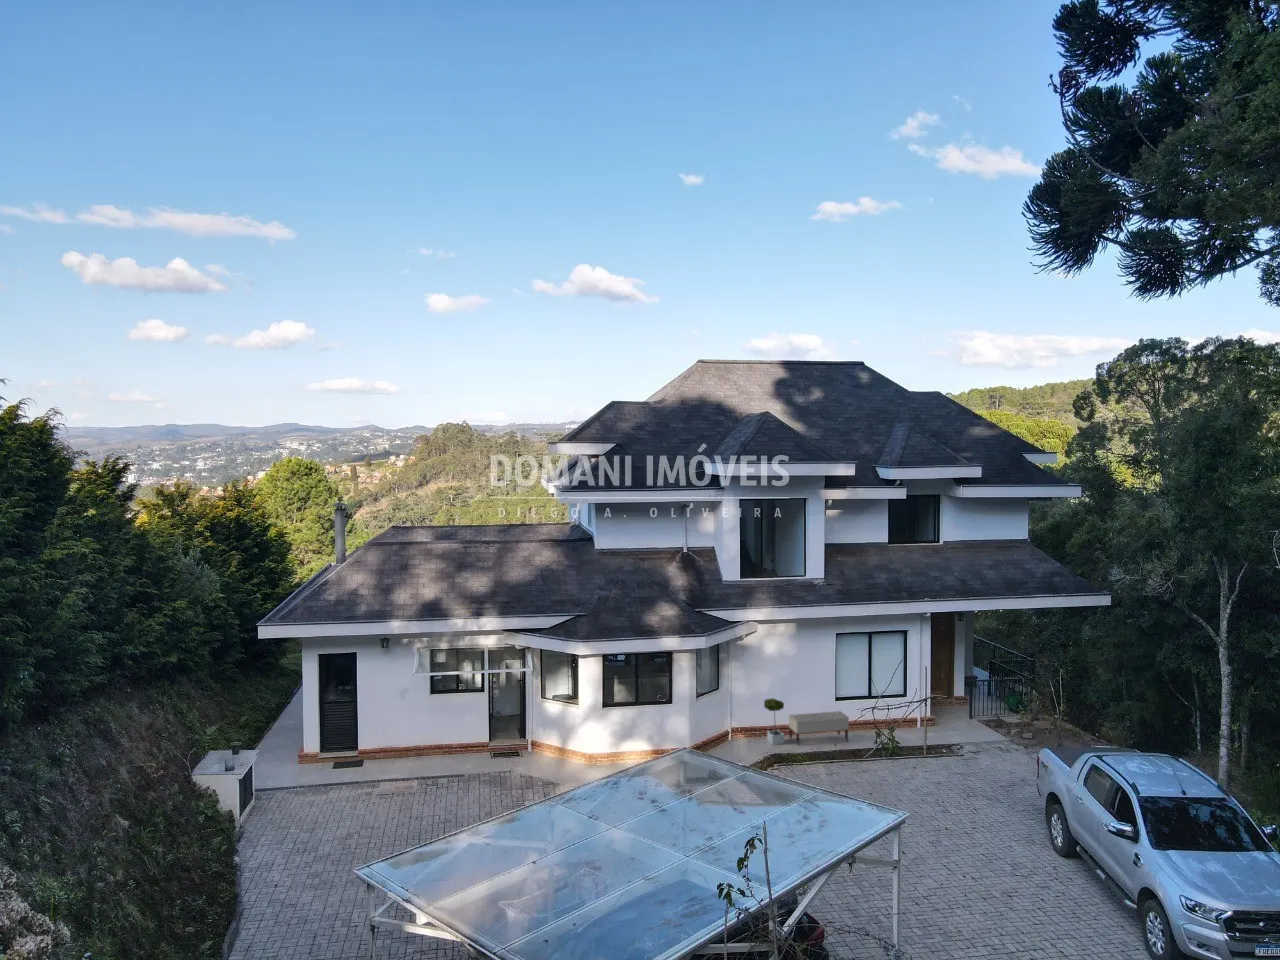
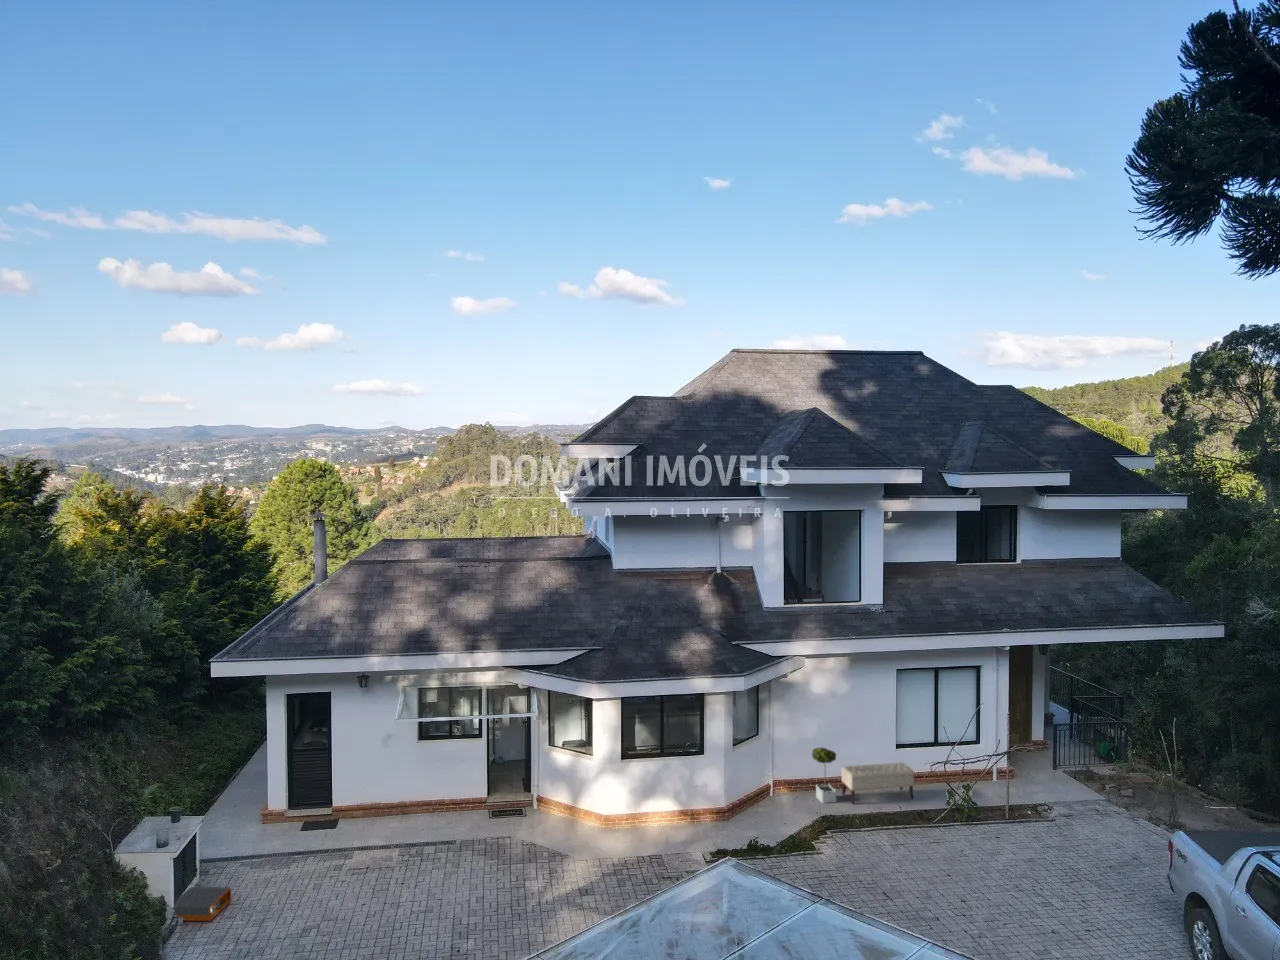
storage box: none [235,806,285,831] -> present [173,887,231,921]

